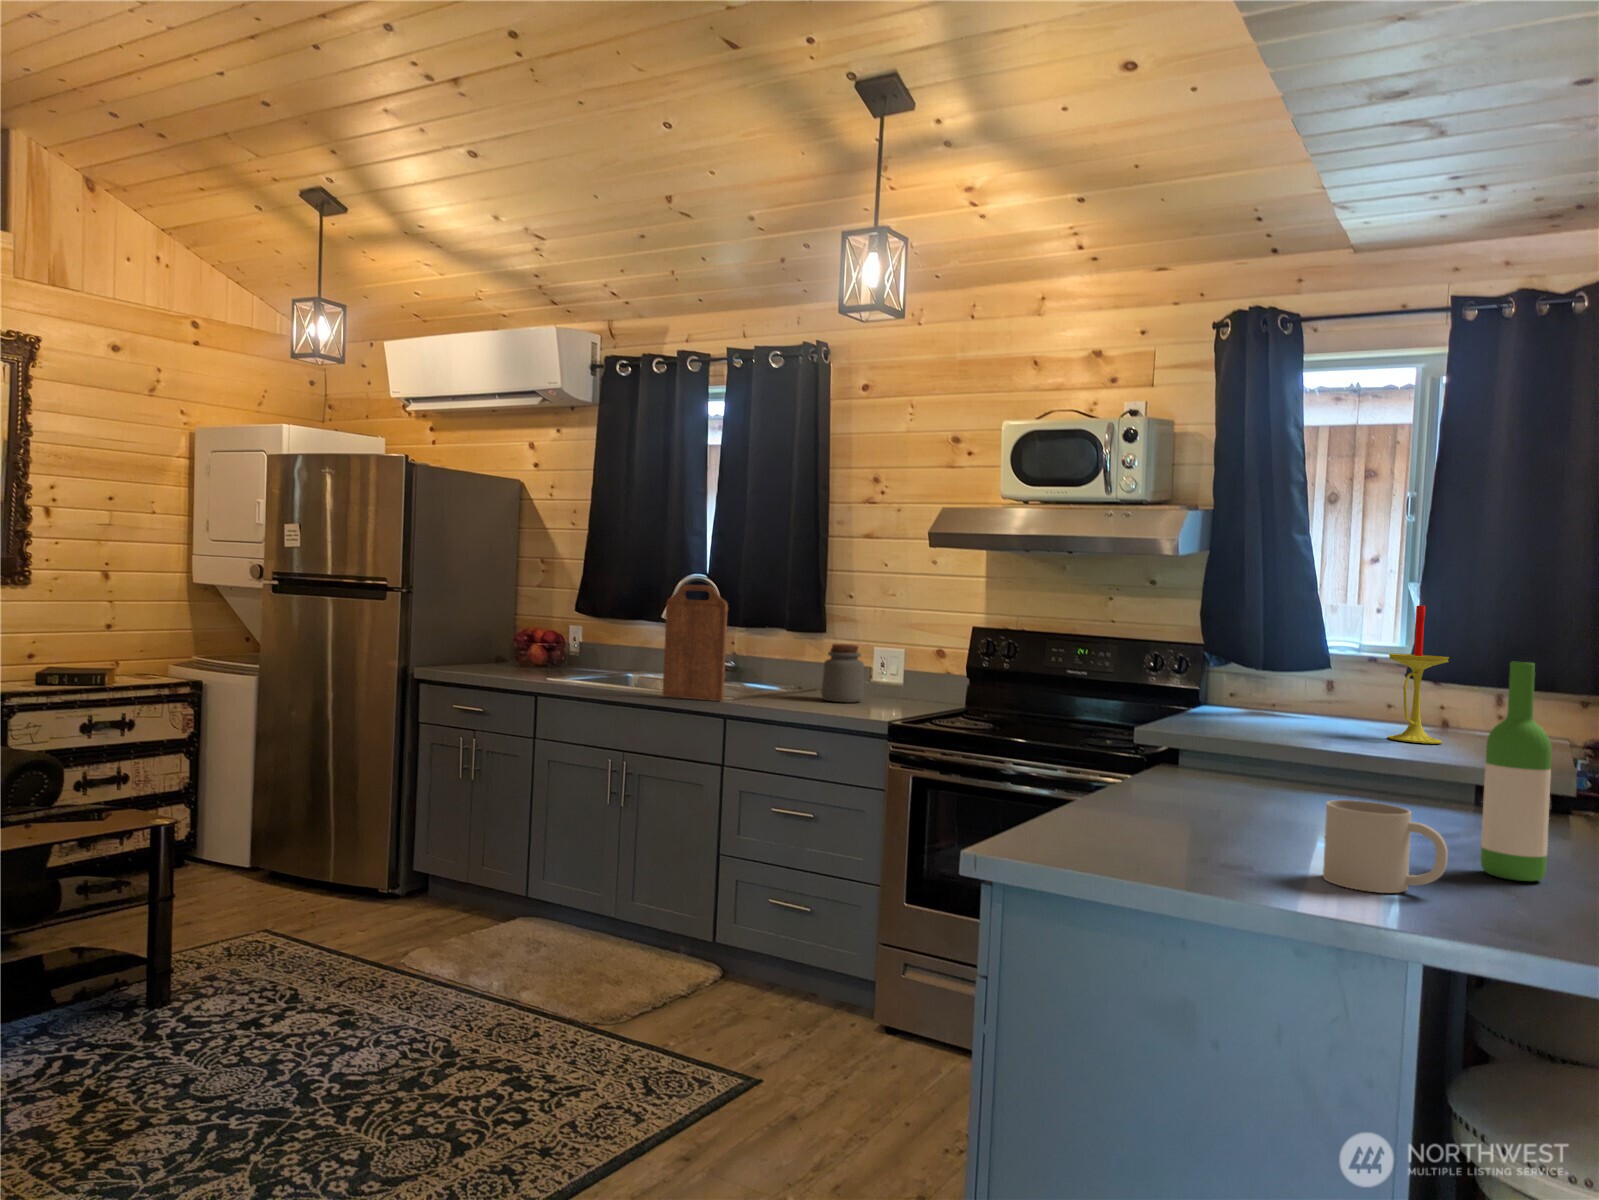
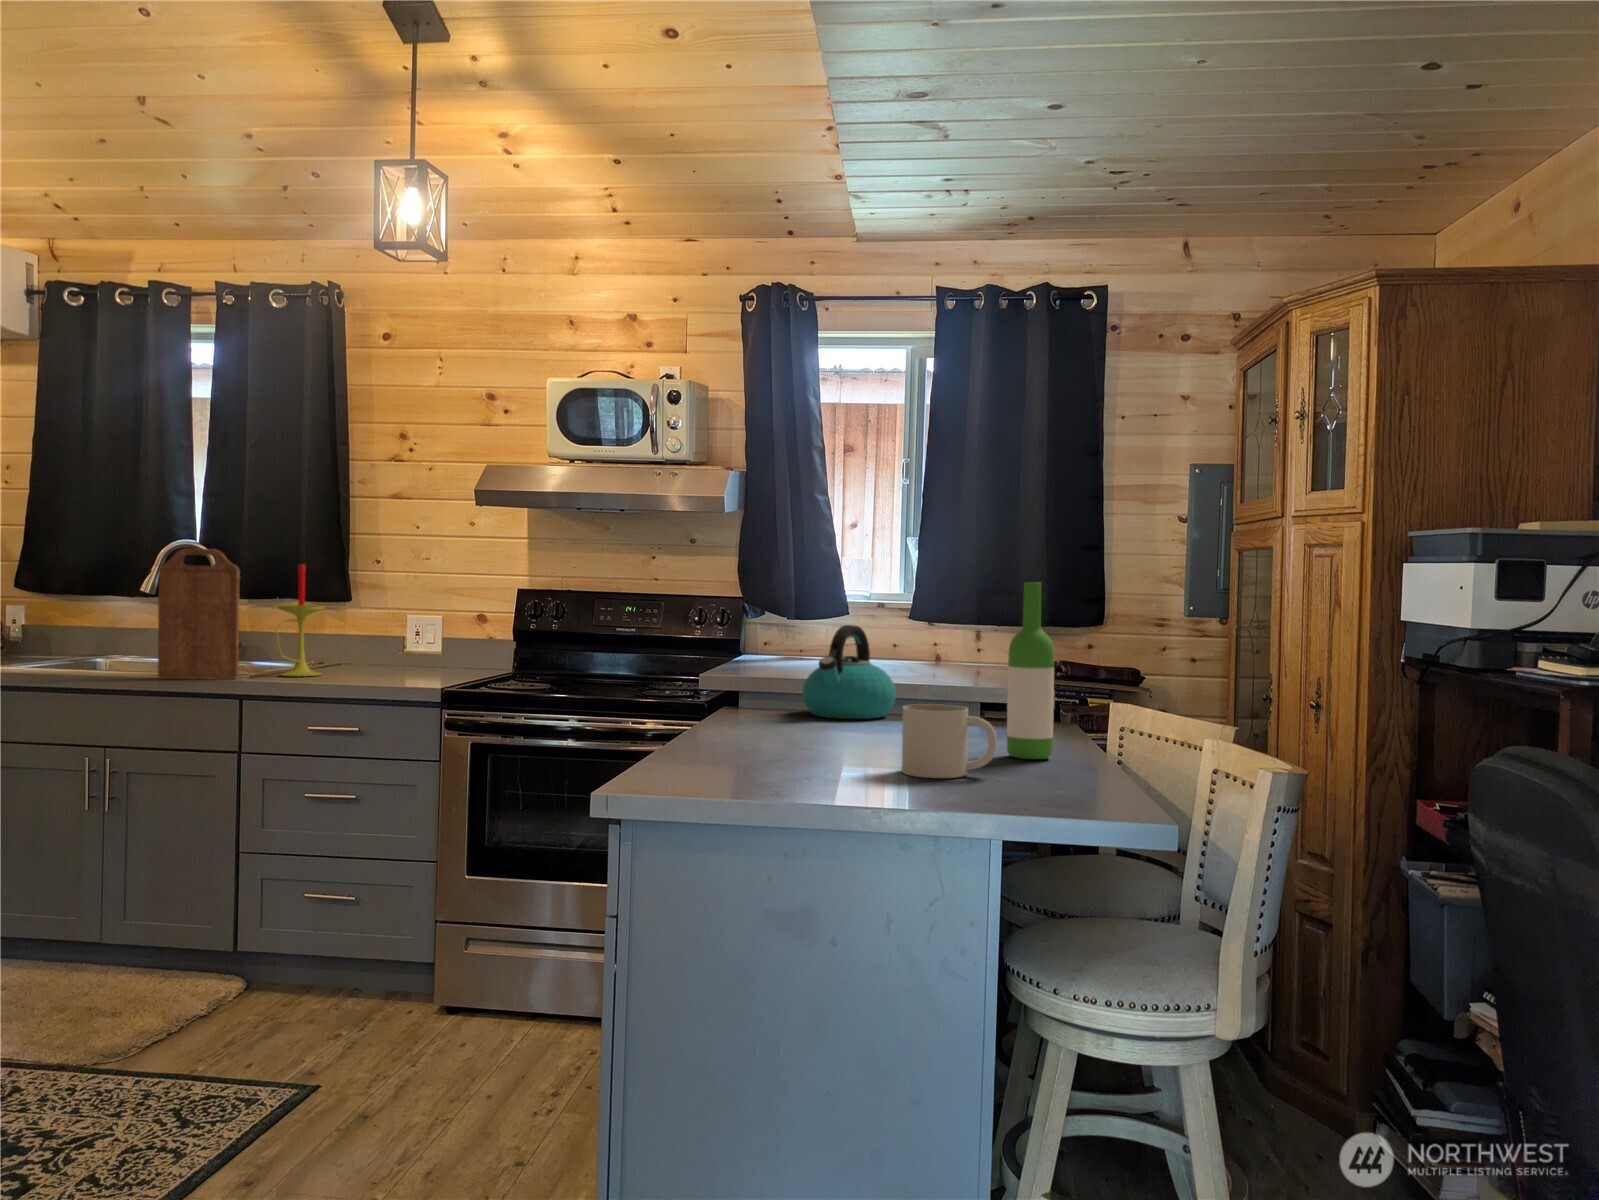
candle: present [1388,606,1449,743] -> present [275,564,324,676]
jar: present [821,644,864,702] -> none [354,610,403,672]
kettle: none [1248,692,1365,801] -> present [802,625,896,719]

